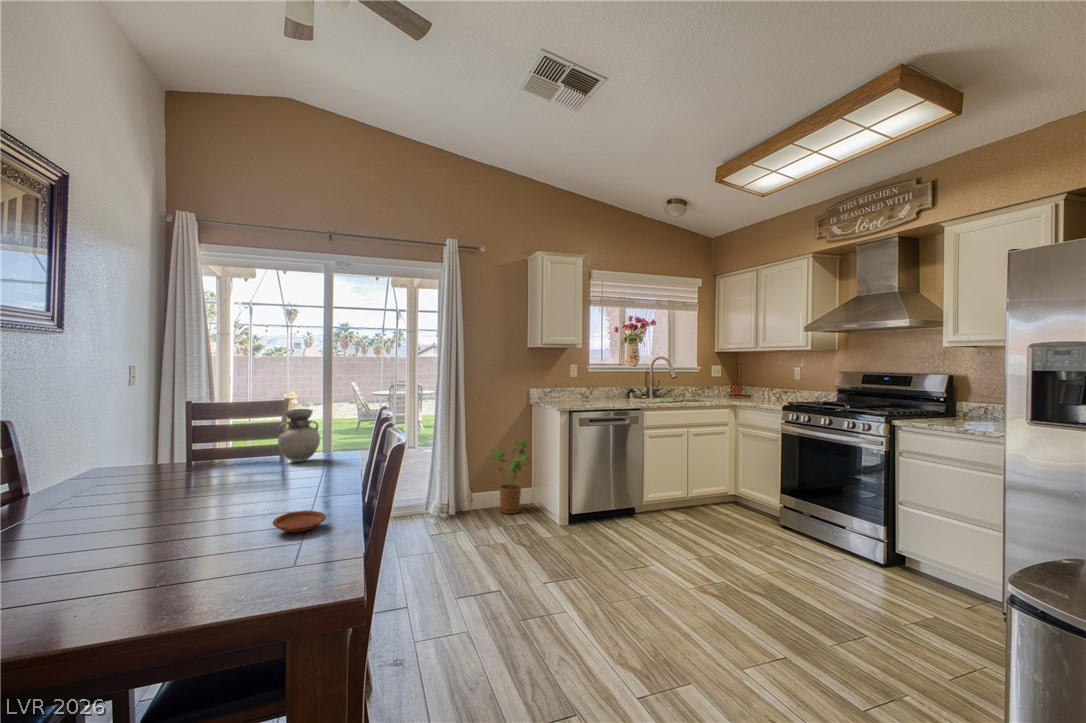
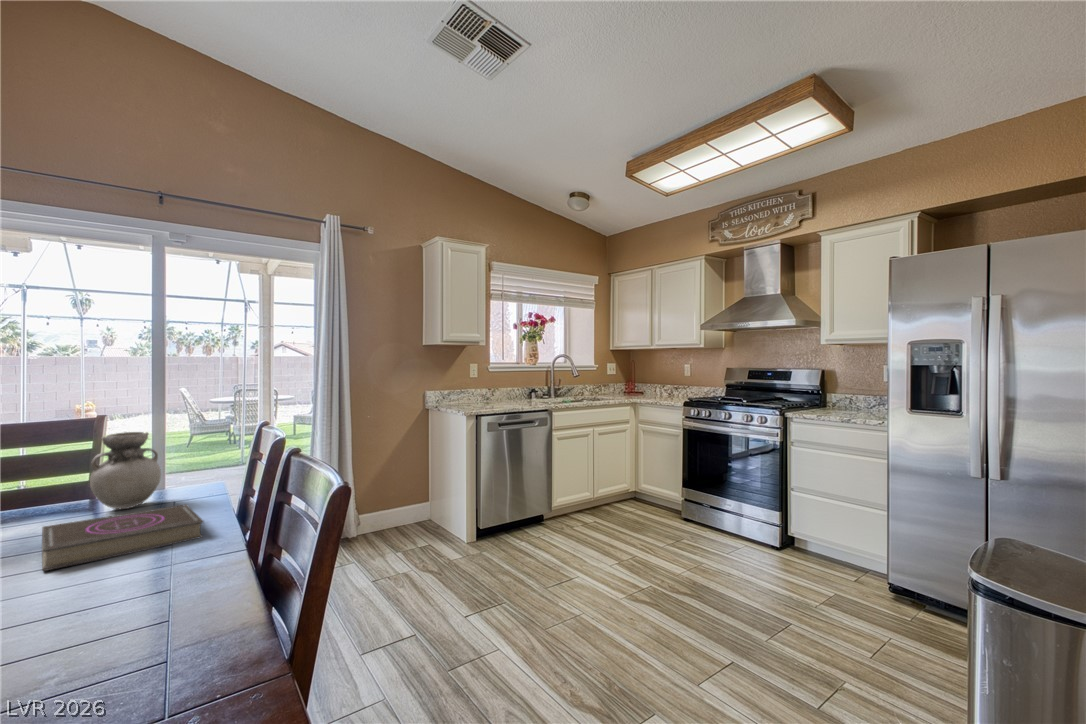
house plant: present [492,440,531,514] -> none [382,450,432,536]
book: none [246,460,338,491] -> present [42,504,204,571]
plate: present [273,511,326,532] -> none [114,601,211,648]

